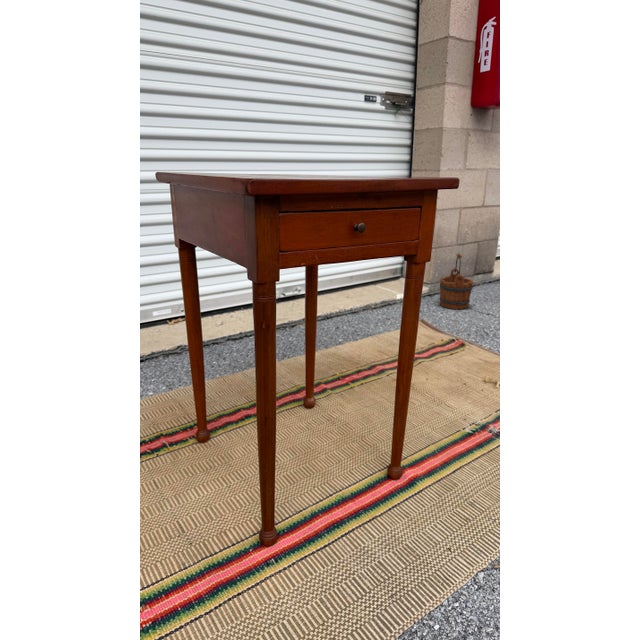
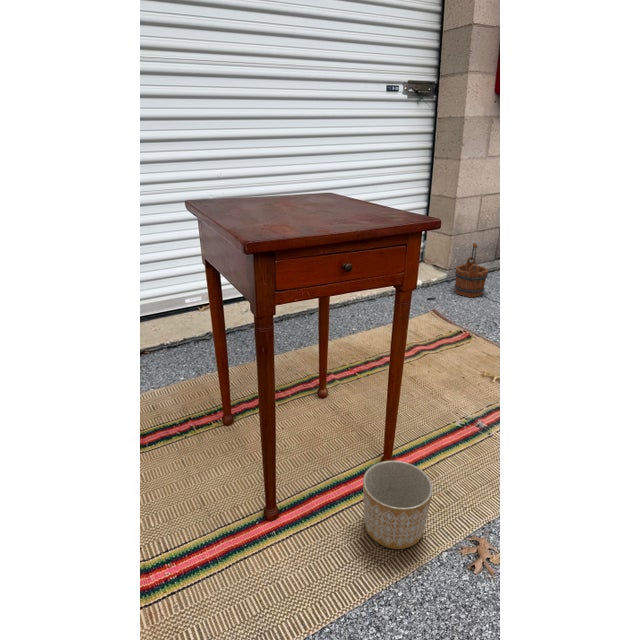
planter: none [380,466,465,572] -> present [363,461,433,549]

